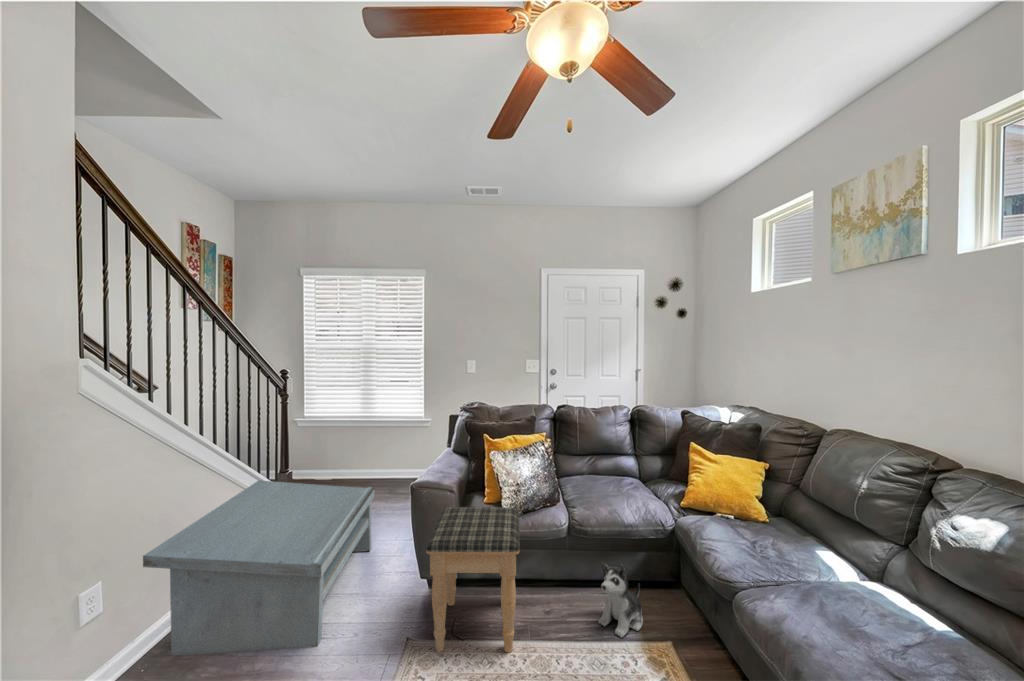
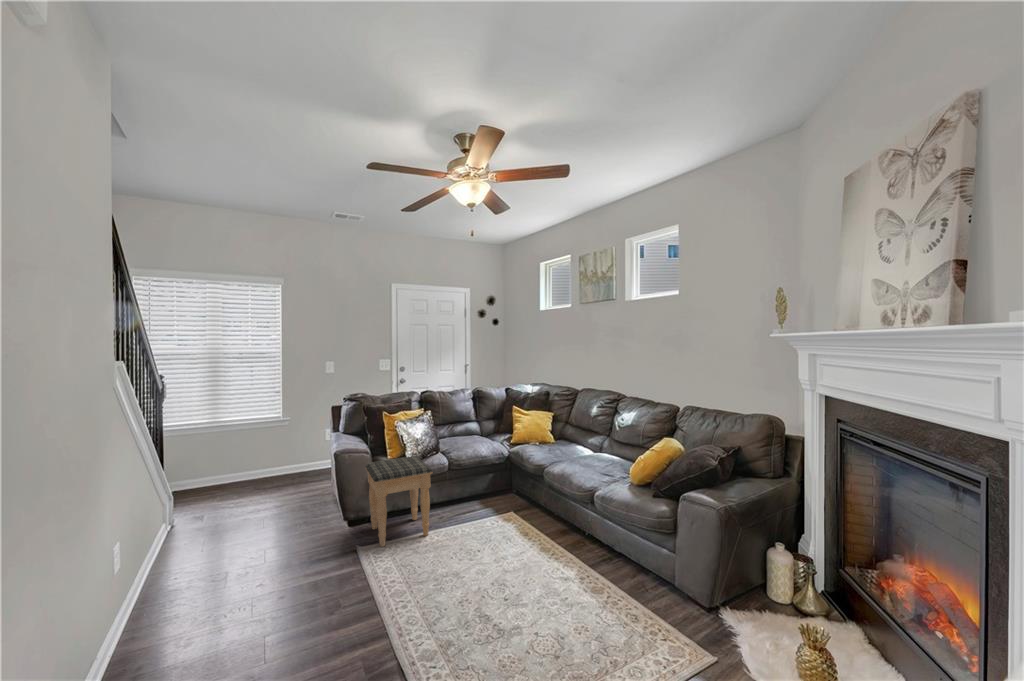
coffee table: present [143,481,375,655] -> none [143,469,297,602]
plush toy: present [599,562,643,638] -> none [472,475,496,516]

